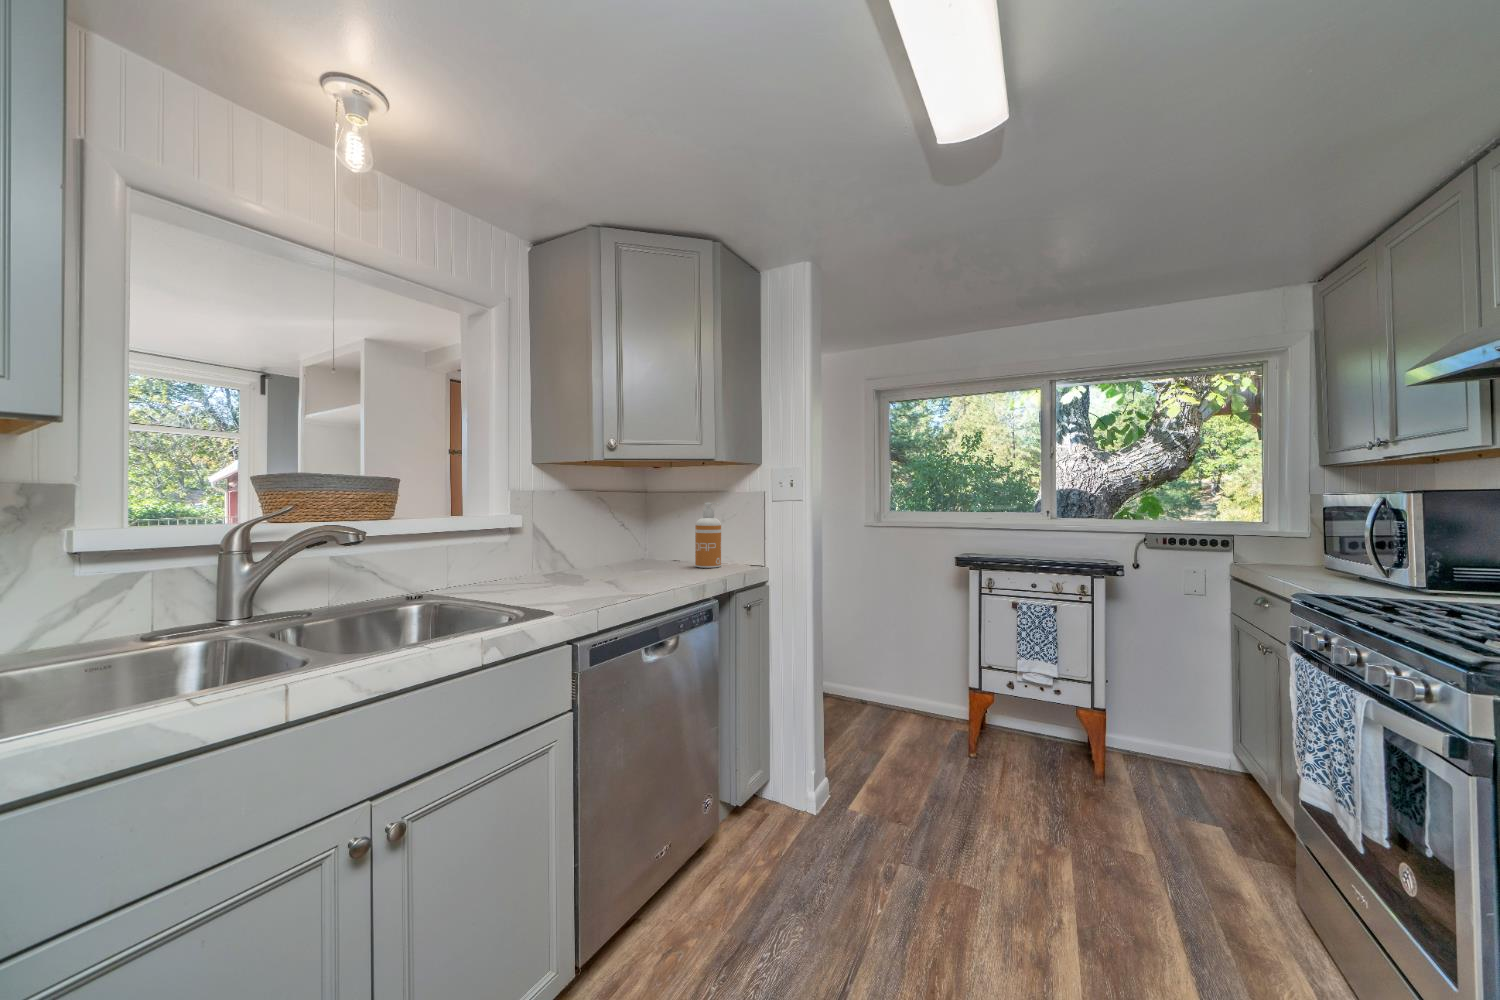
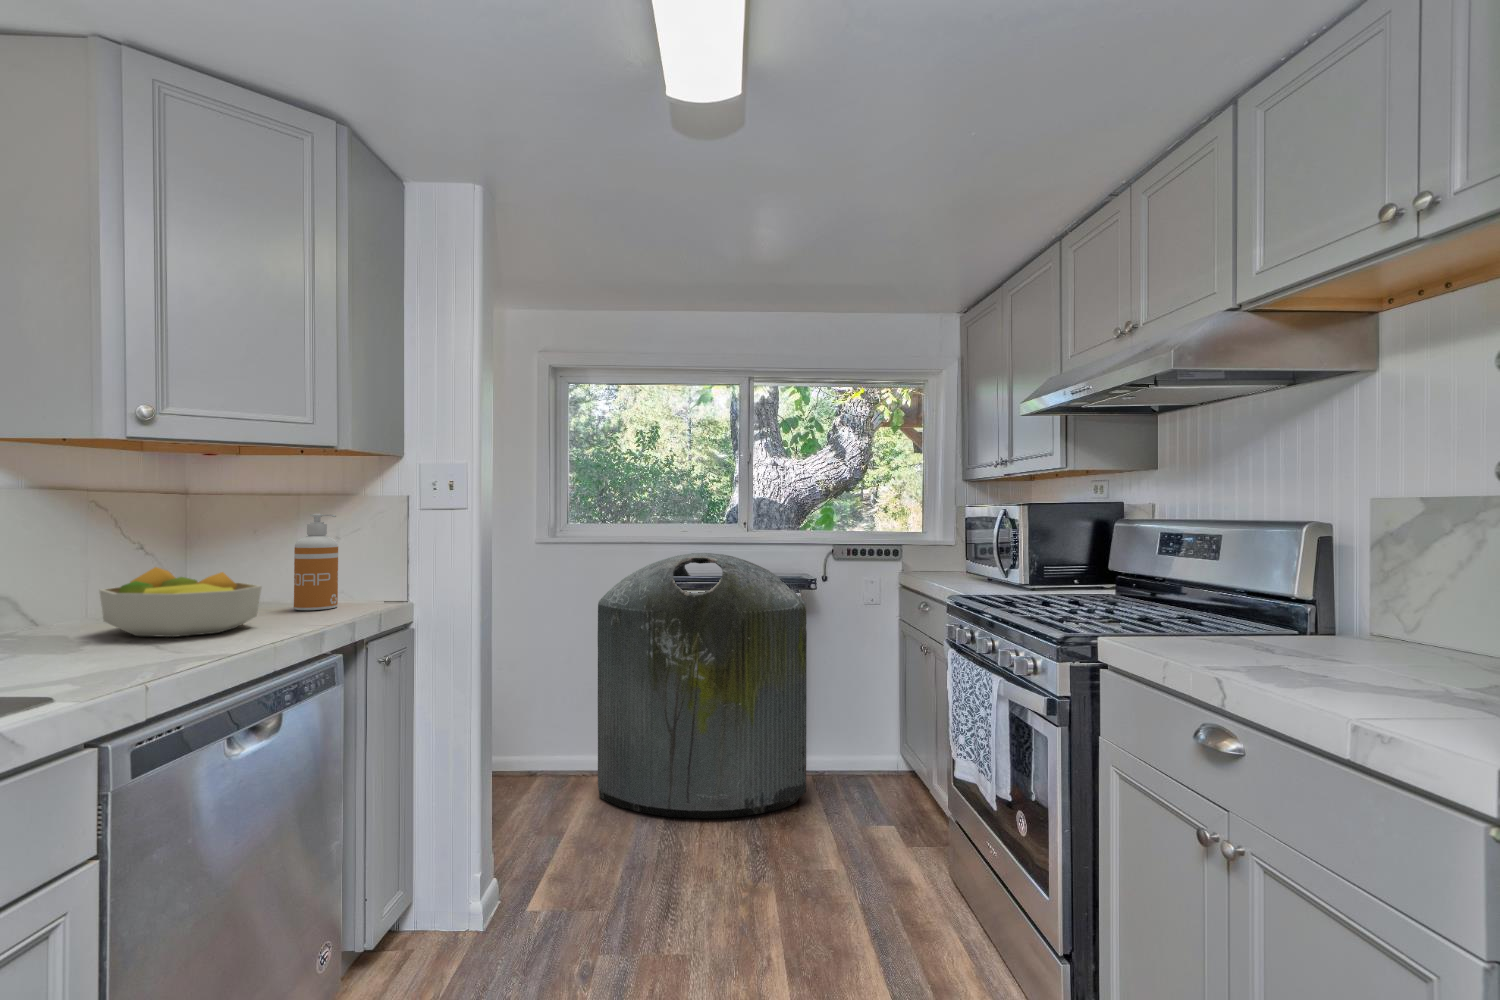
fruit bowl: none [593,535,673,580] -> present [99,567,261,637]
trash can: none [912,538,1113,779] -> present [598,553,807,818]

